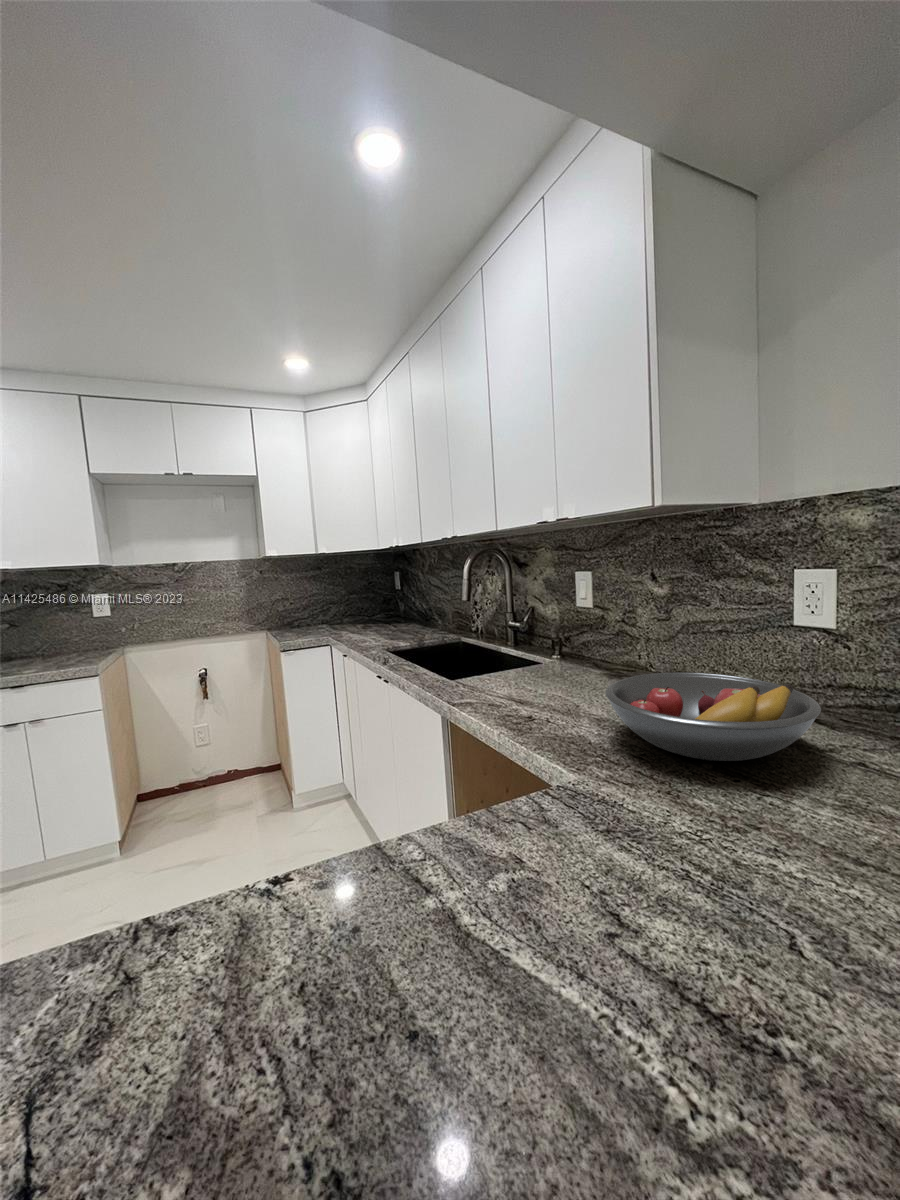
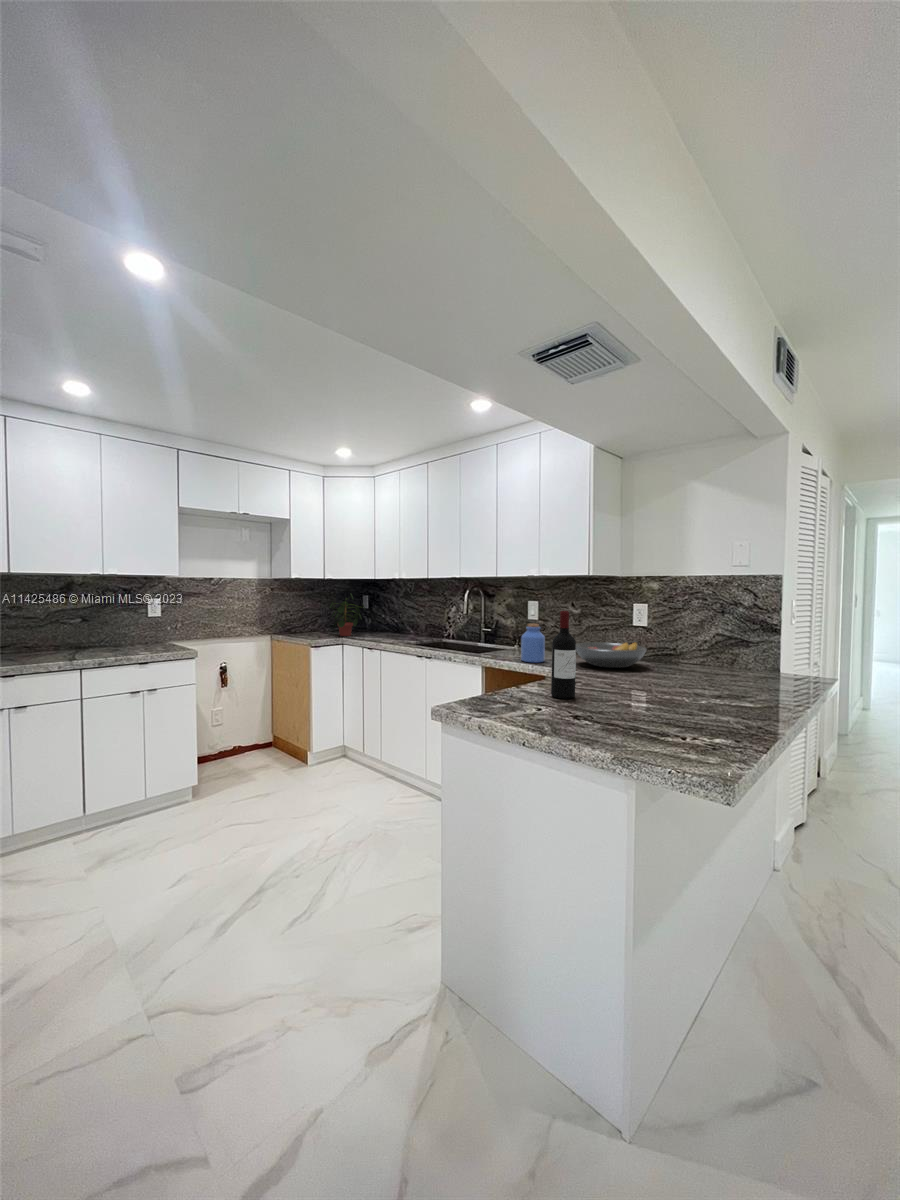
potted plant: none [310,571,362,633] -> present [330,593,365,636]
jar: none [497,629,552,720] -> present [521,624,545,663]
wine bottle: none [211,665,340,1082] -> present [551,611,576,699]

